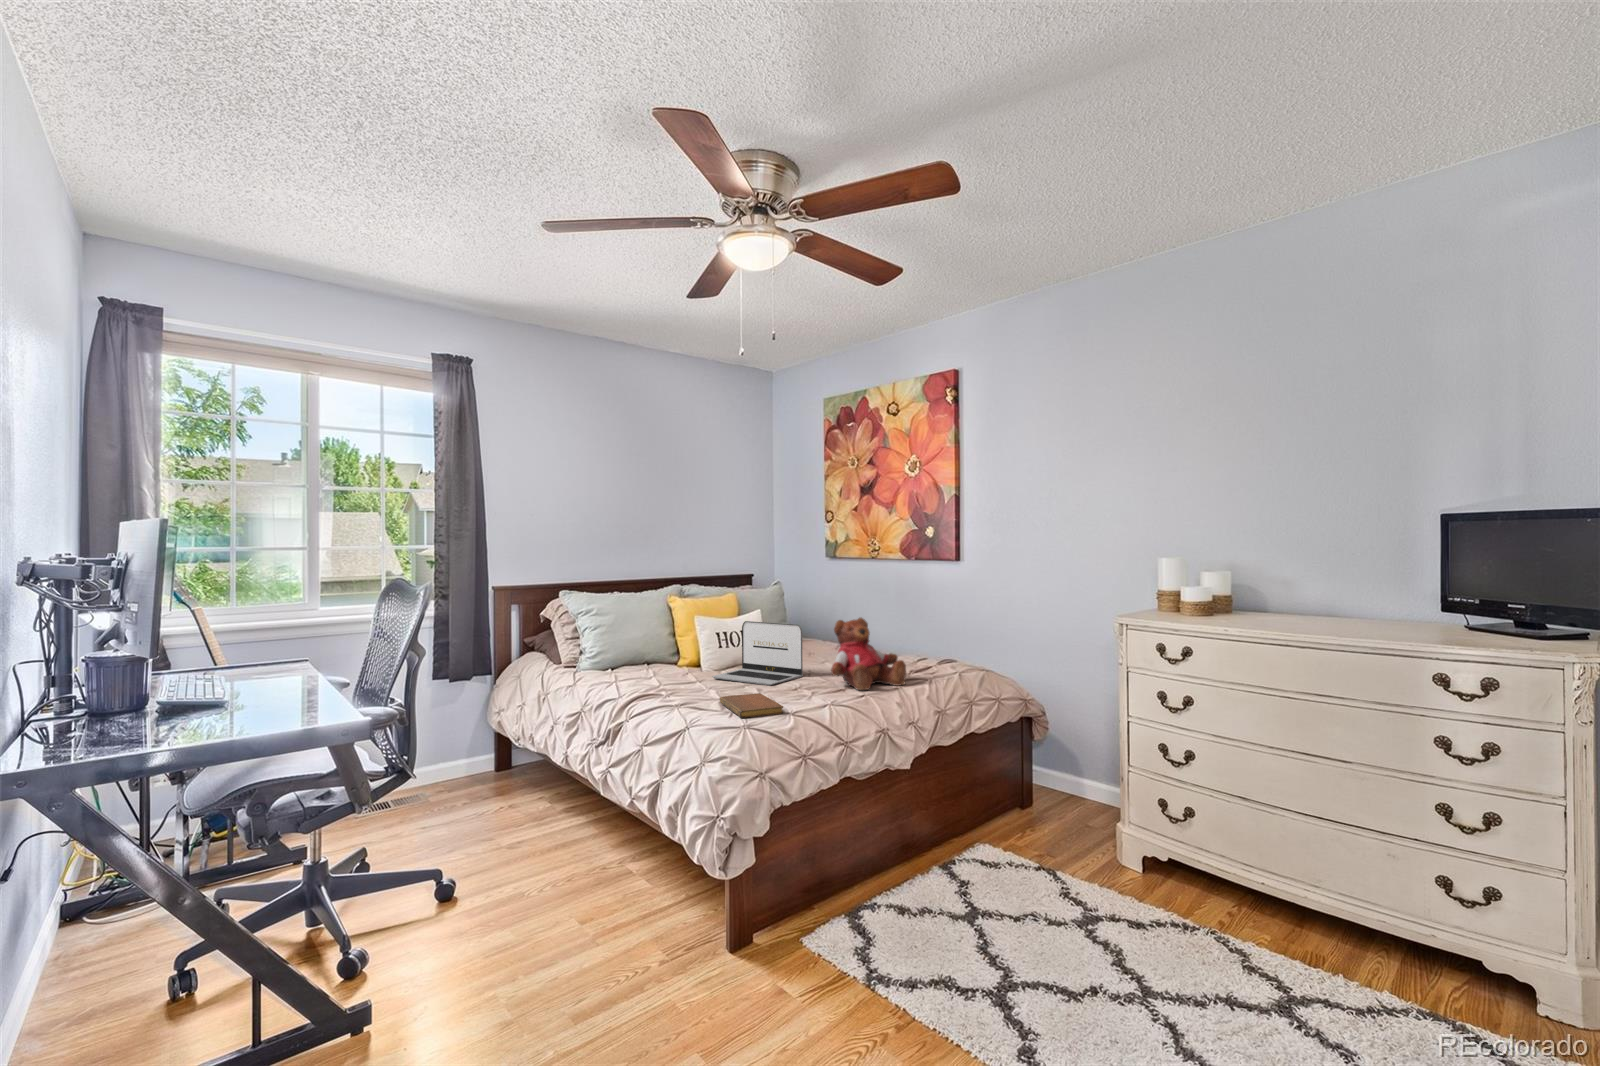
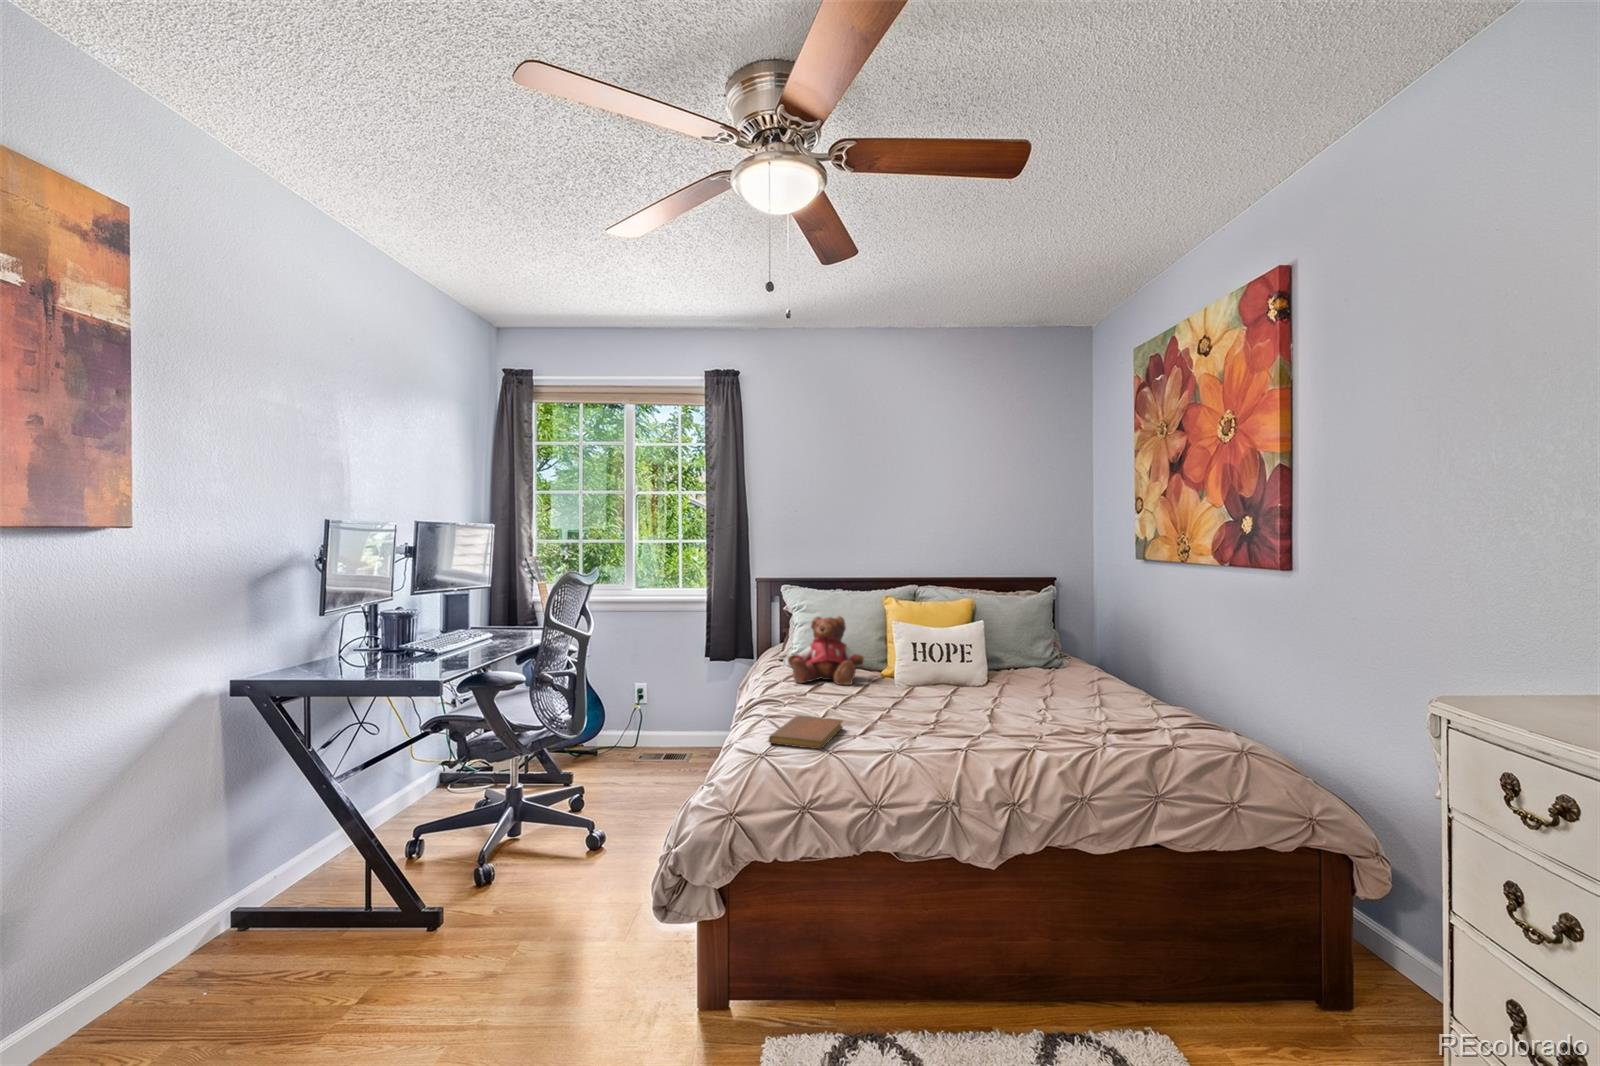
teddy bear: present [831,618,906,690] -> present [788,616,864,685]
laptop: present [712,621,803,686] -> none [867,633,964,714]

